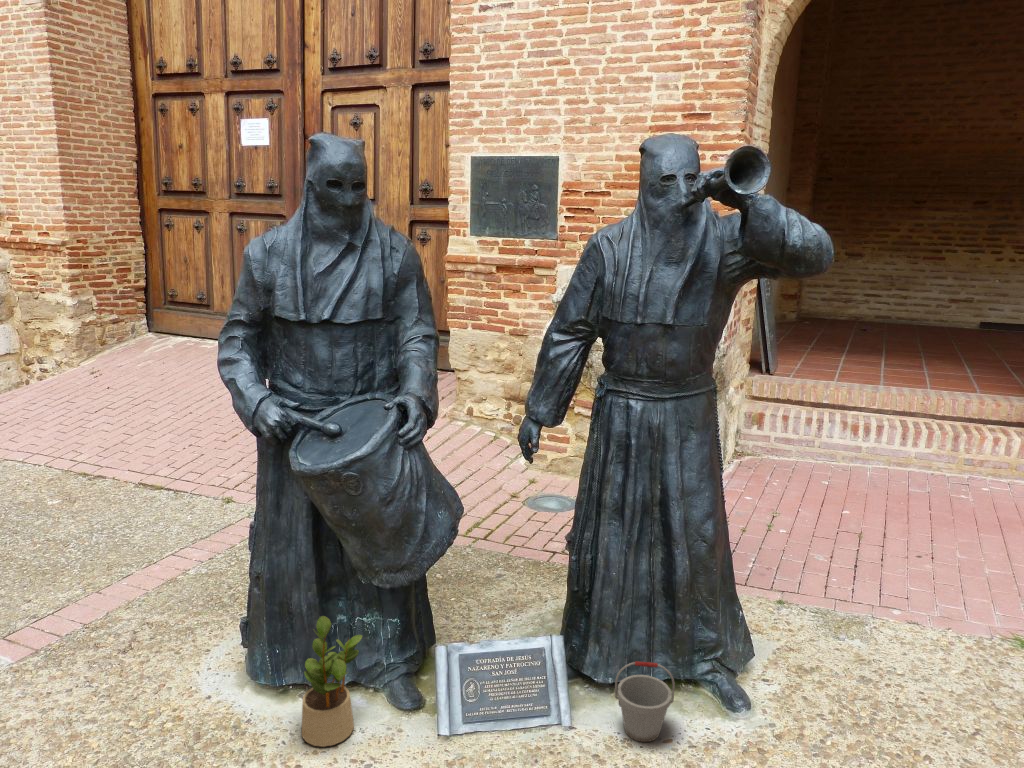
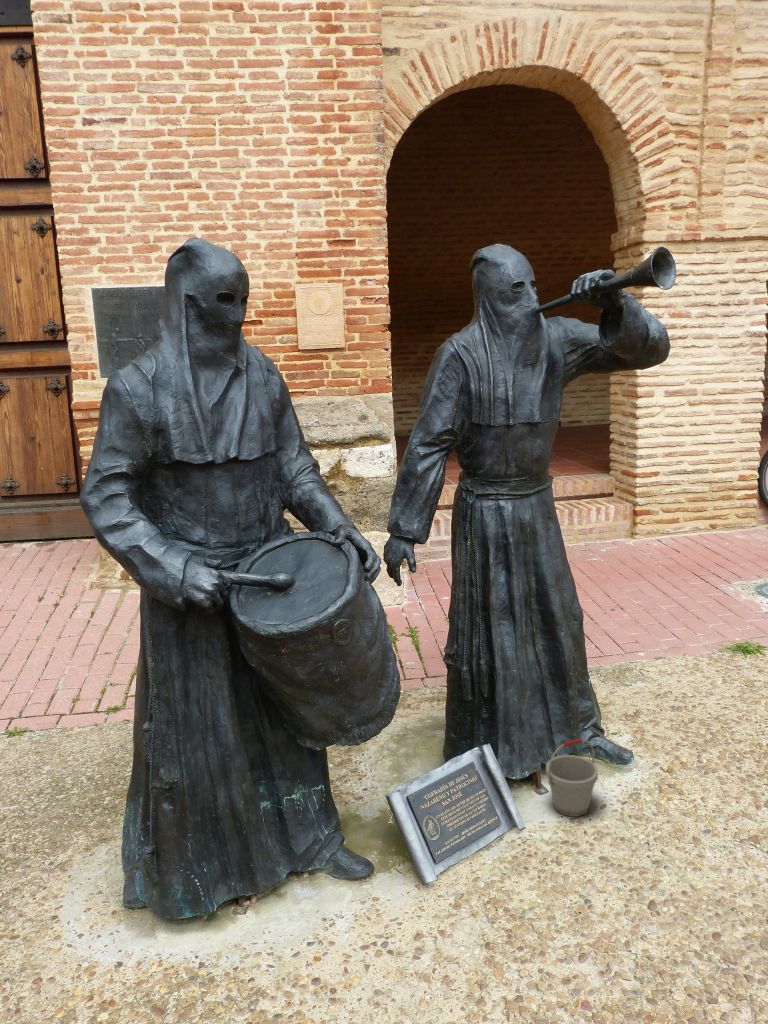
potted plant: present [302,616,362,747] -> none [264,800,338,955]

